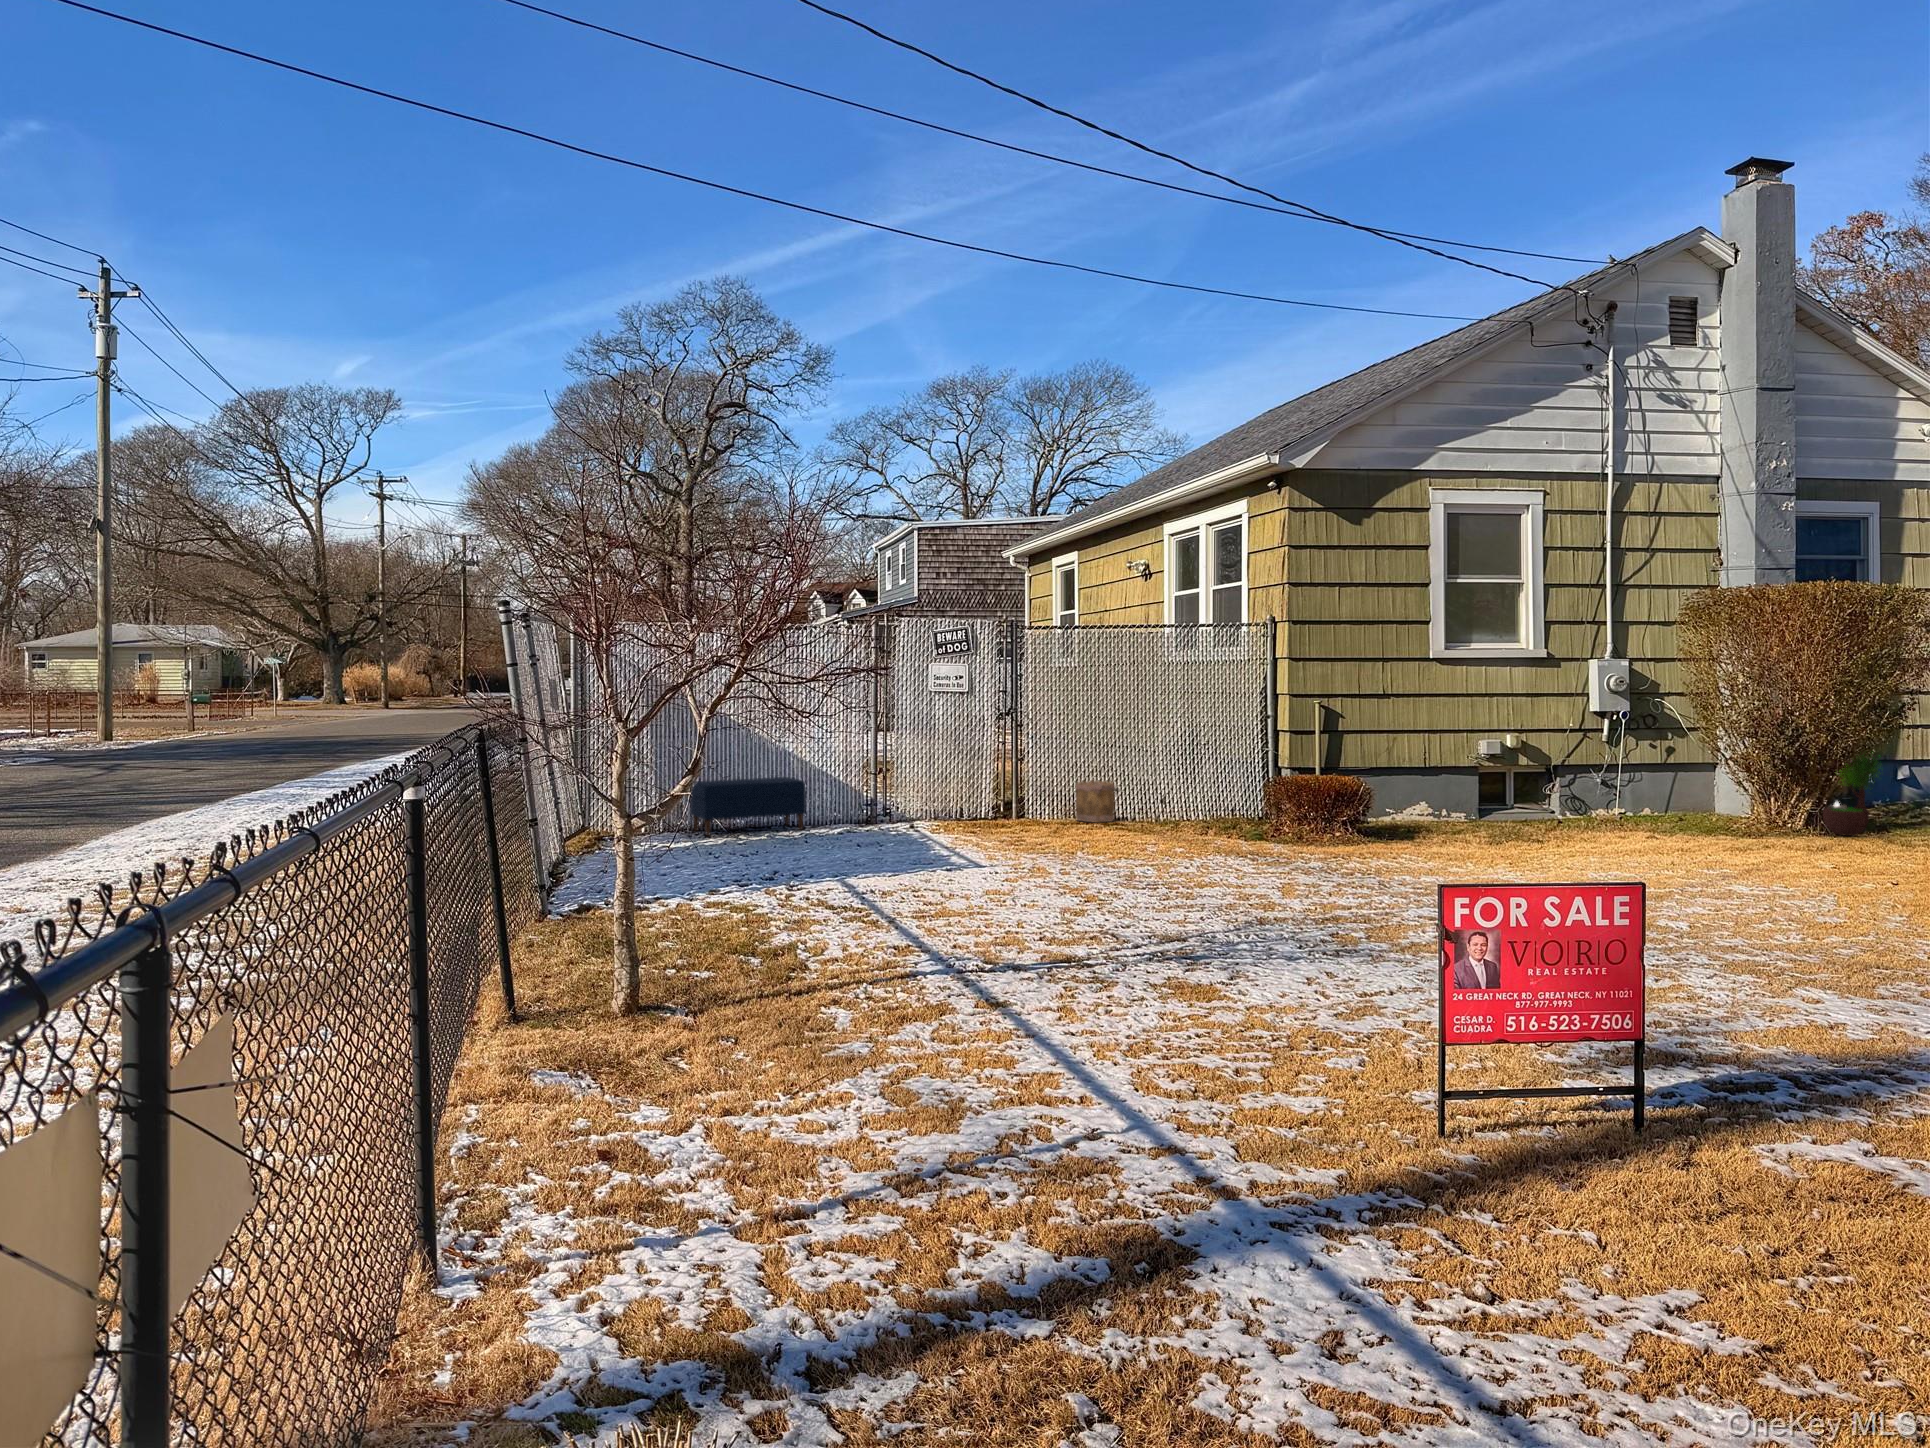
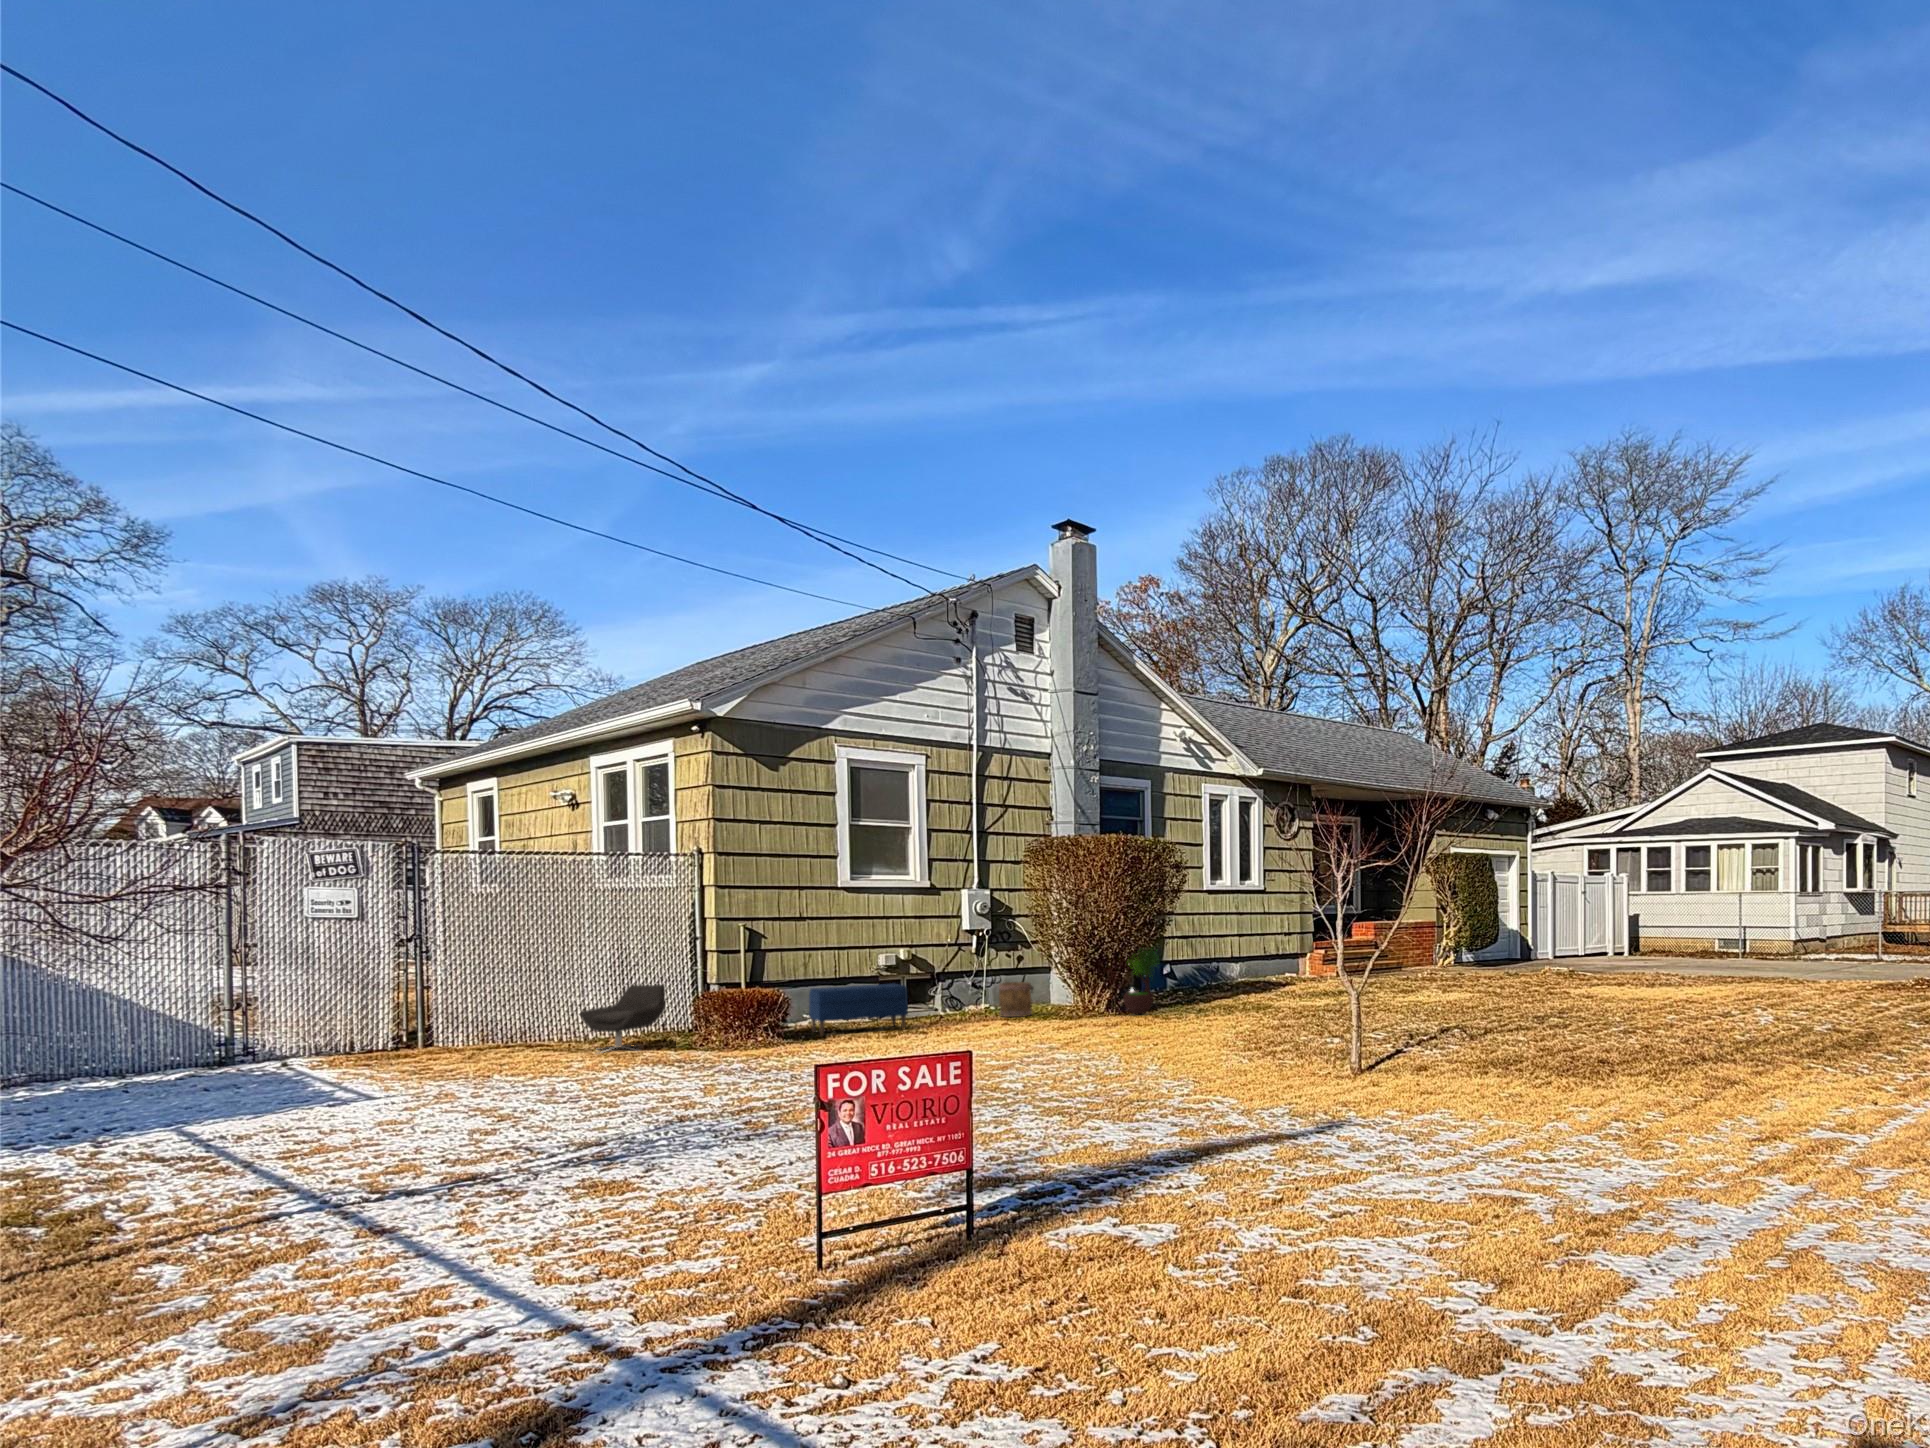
lounge chair: none [1148,757,1237,827] -> present [580,984,666,1048]
bench: present [691,777,806,836] -> present [809,983,908,1036]
bucket: present [1075,779,1120,823] -> present [999,982,1033,1017]

